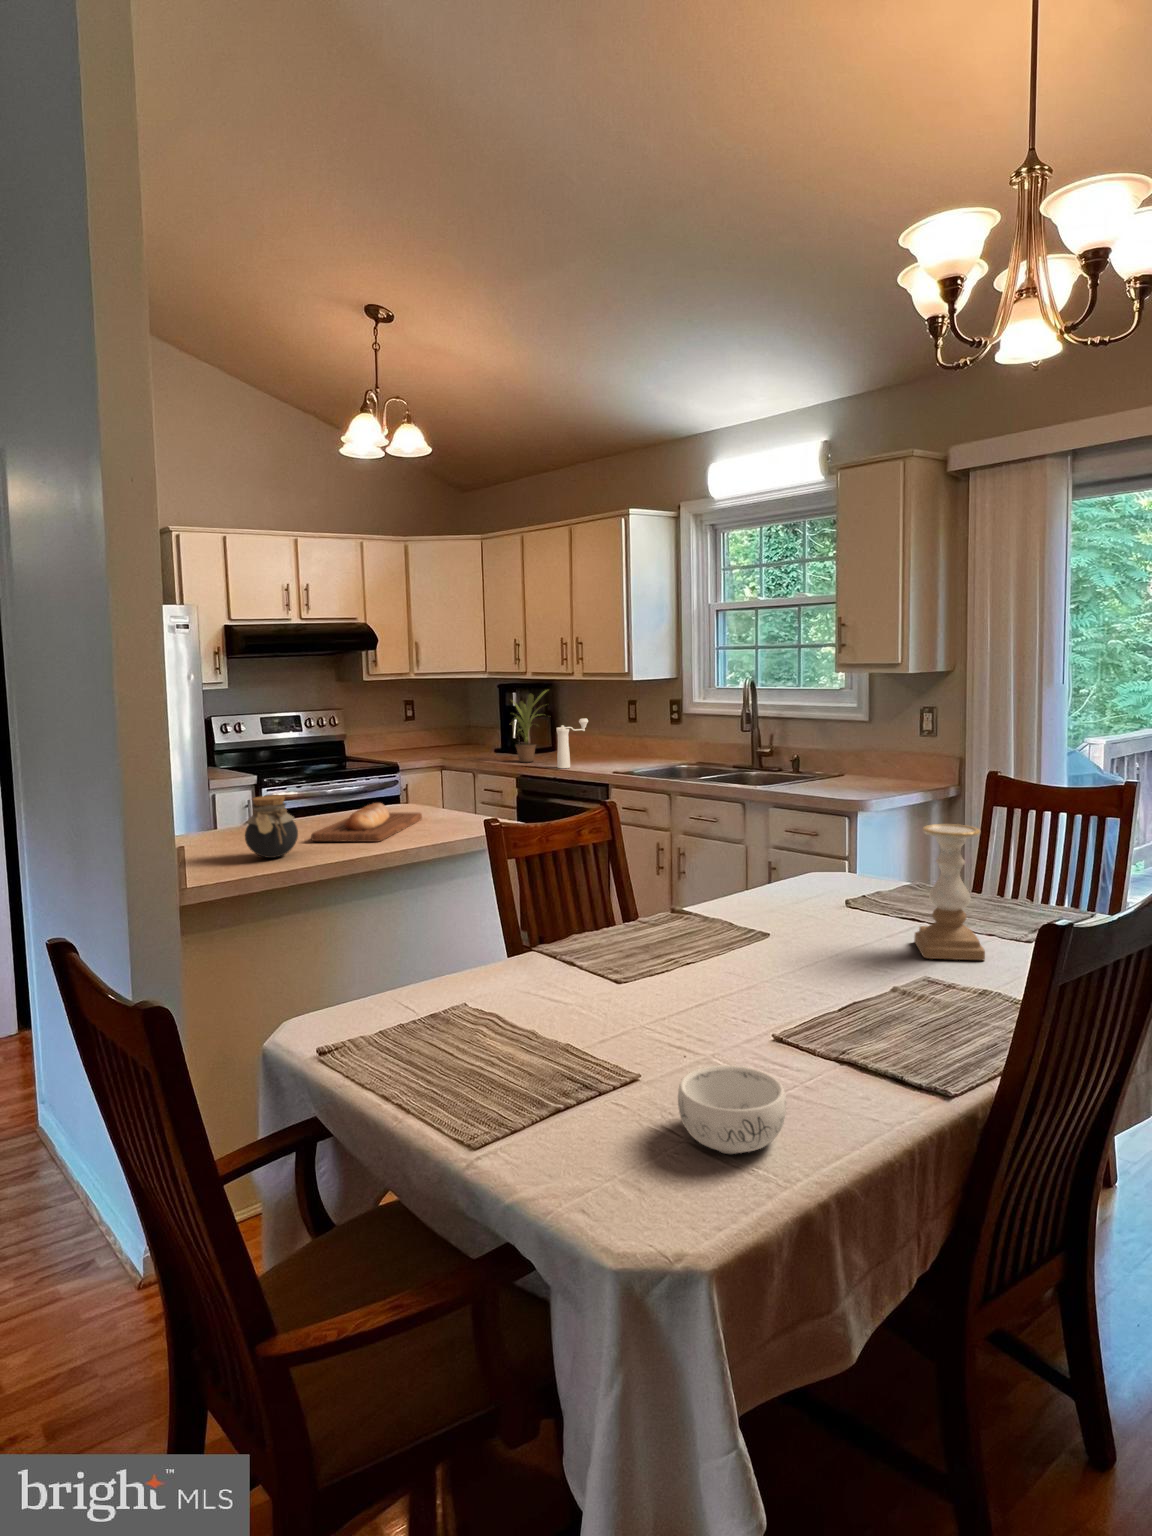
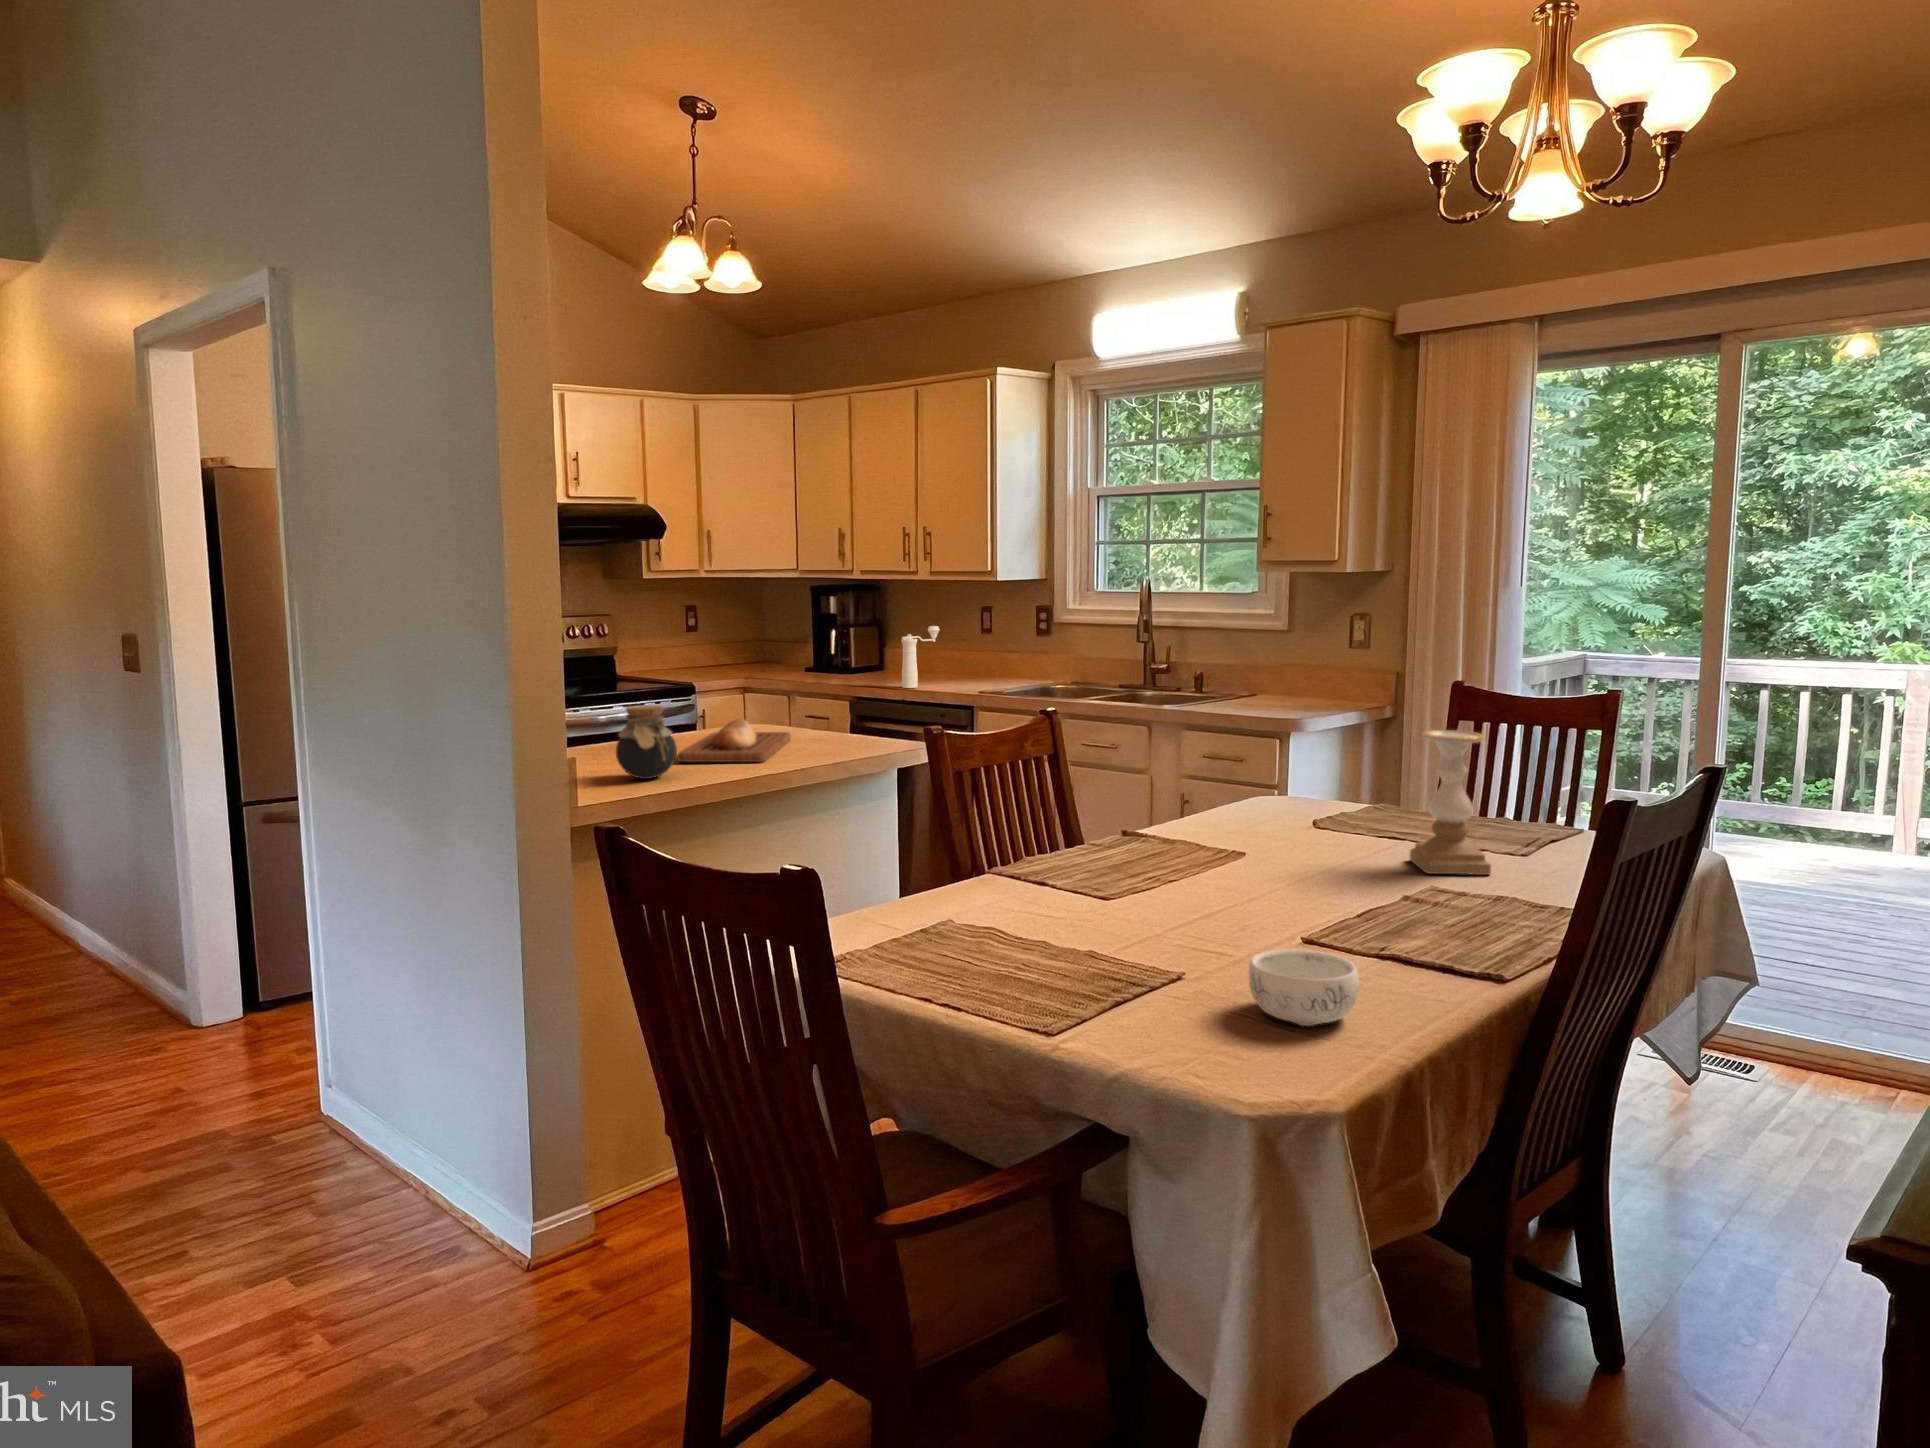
potted plant: present [513,690,547,762] -> none [833,590,887,681]

